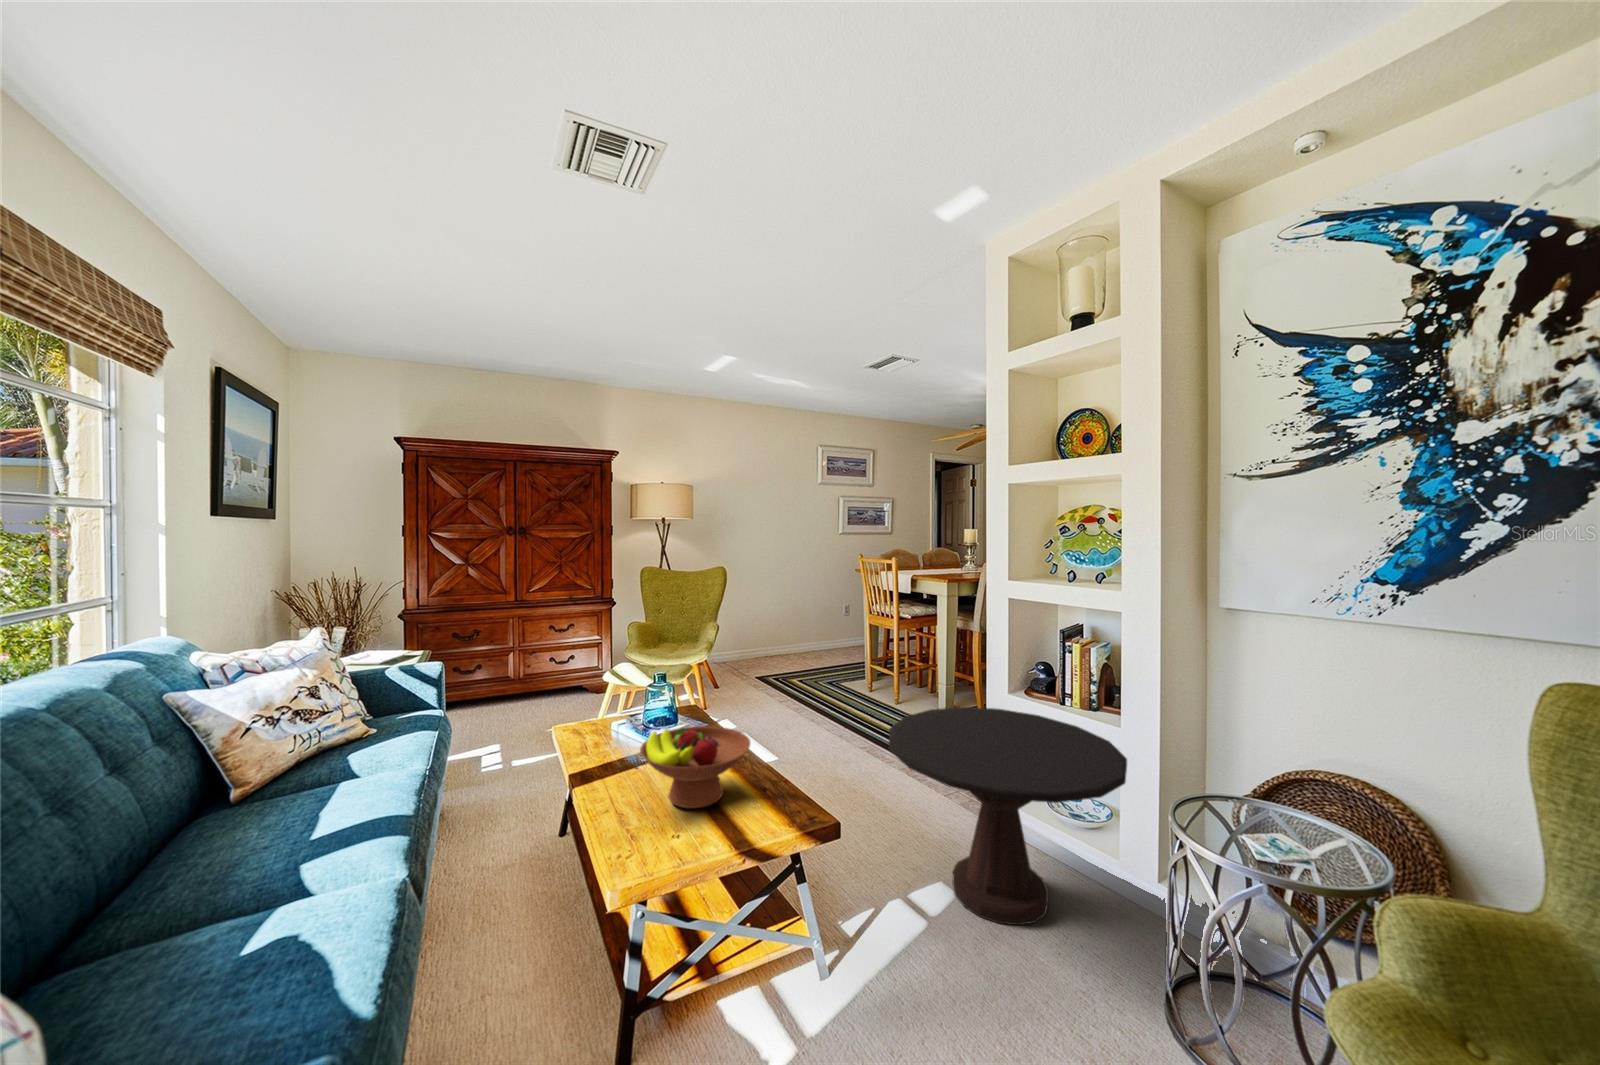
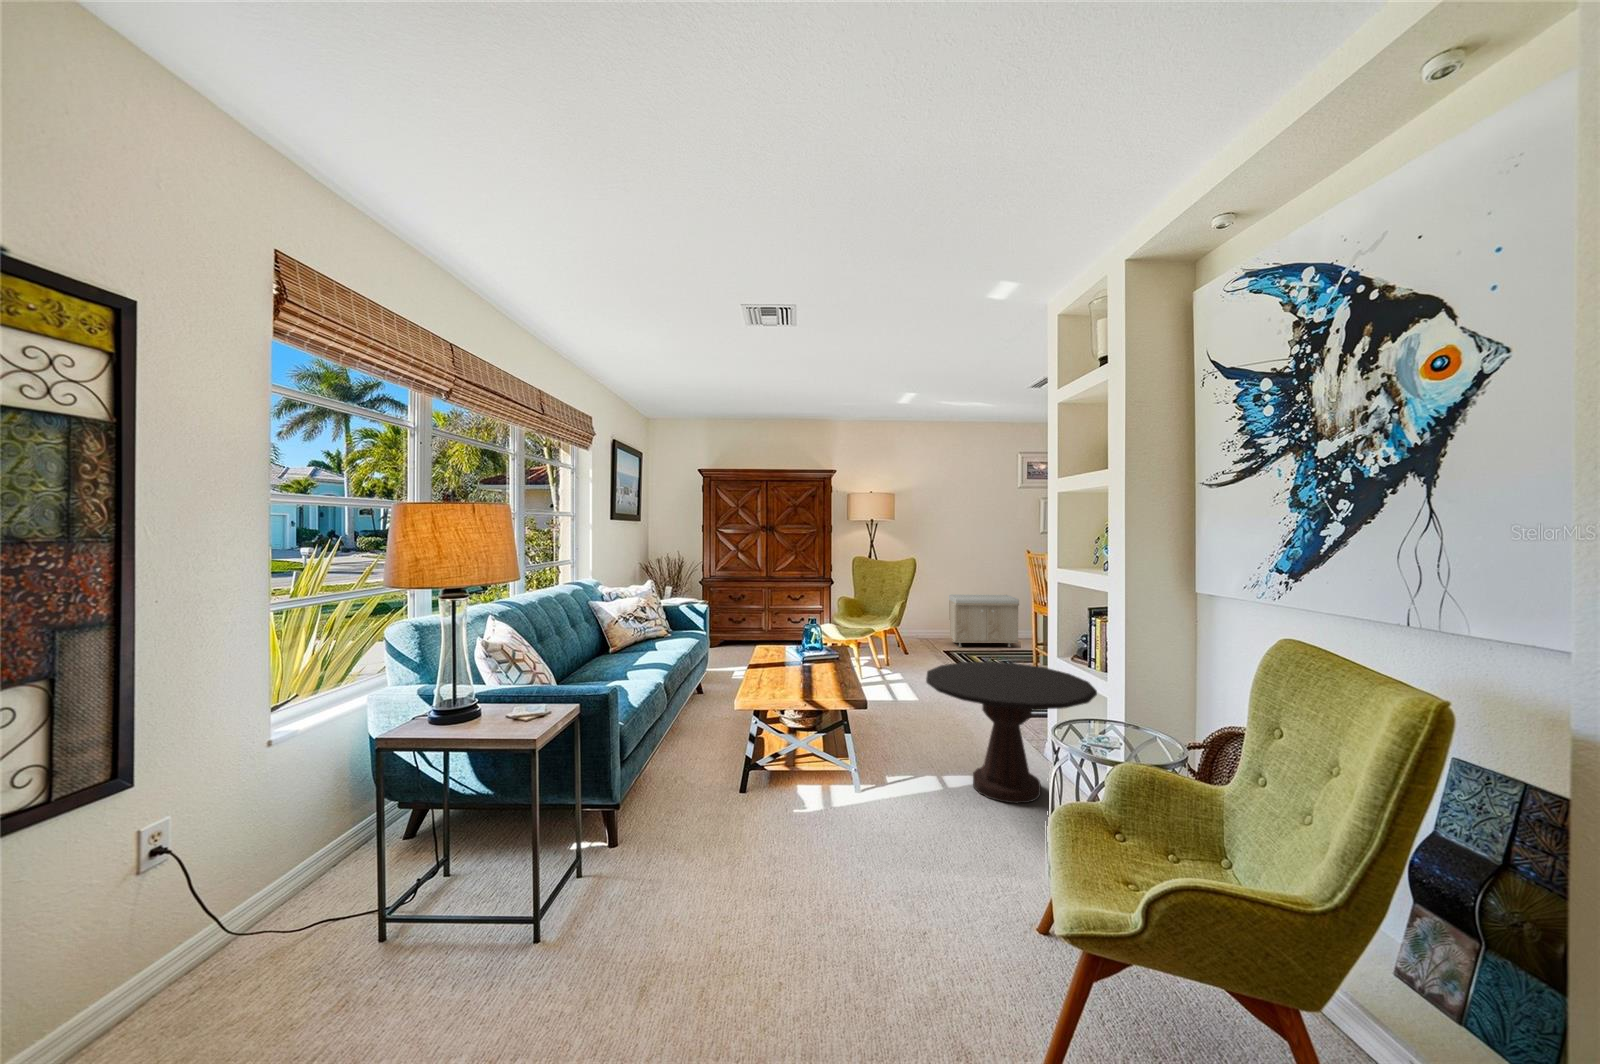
storage bench: none [741,602,821,665] -> present [949,594,1019,647]
fruit bowl: present [640,726,750,808] -> none [771,640,833,684]

